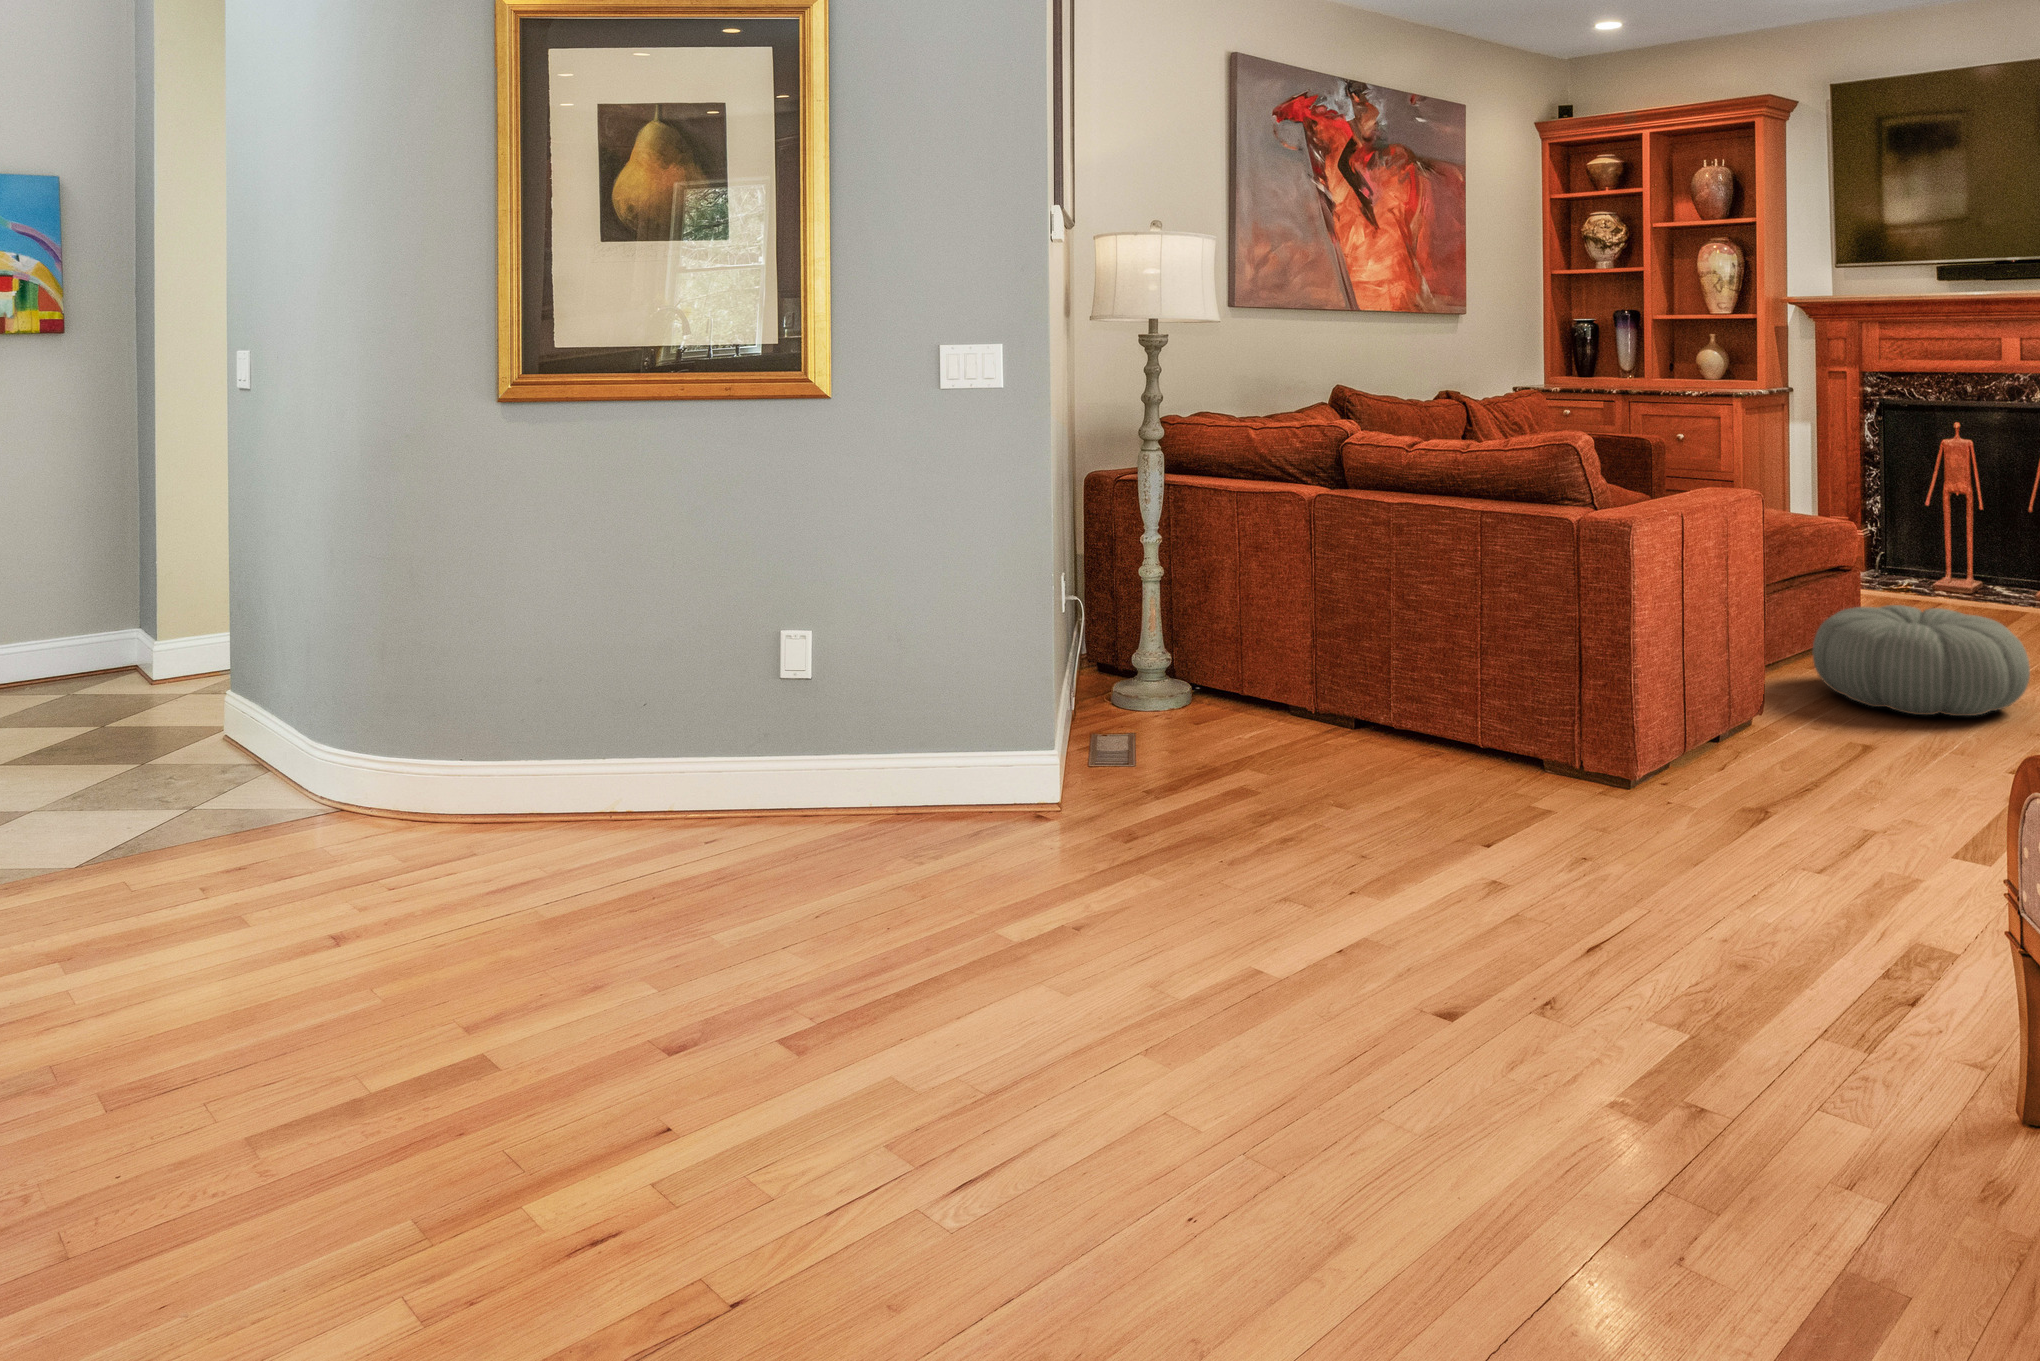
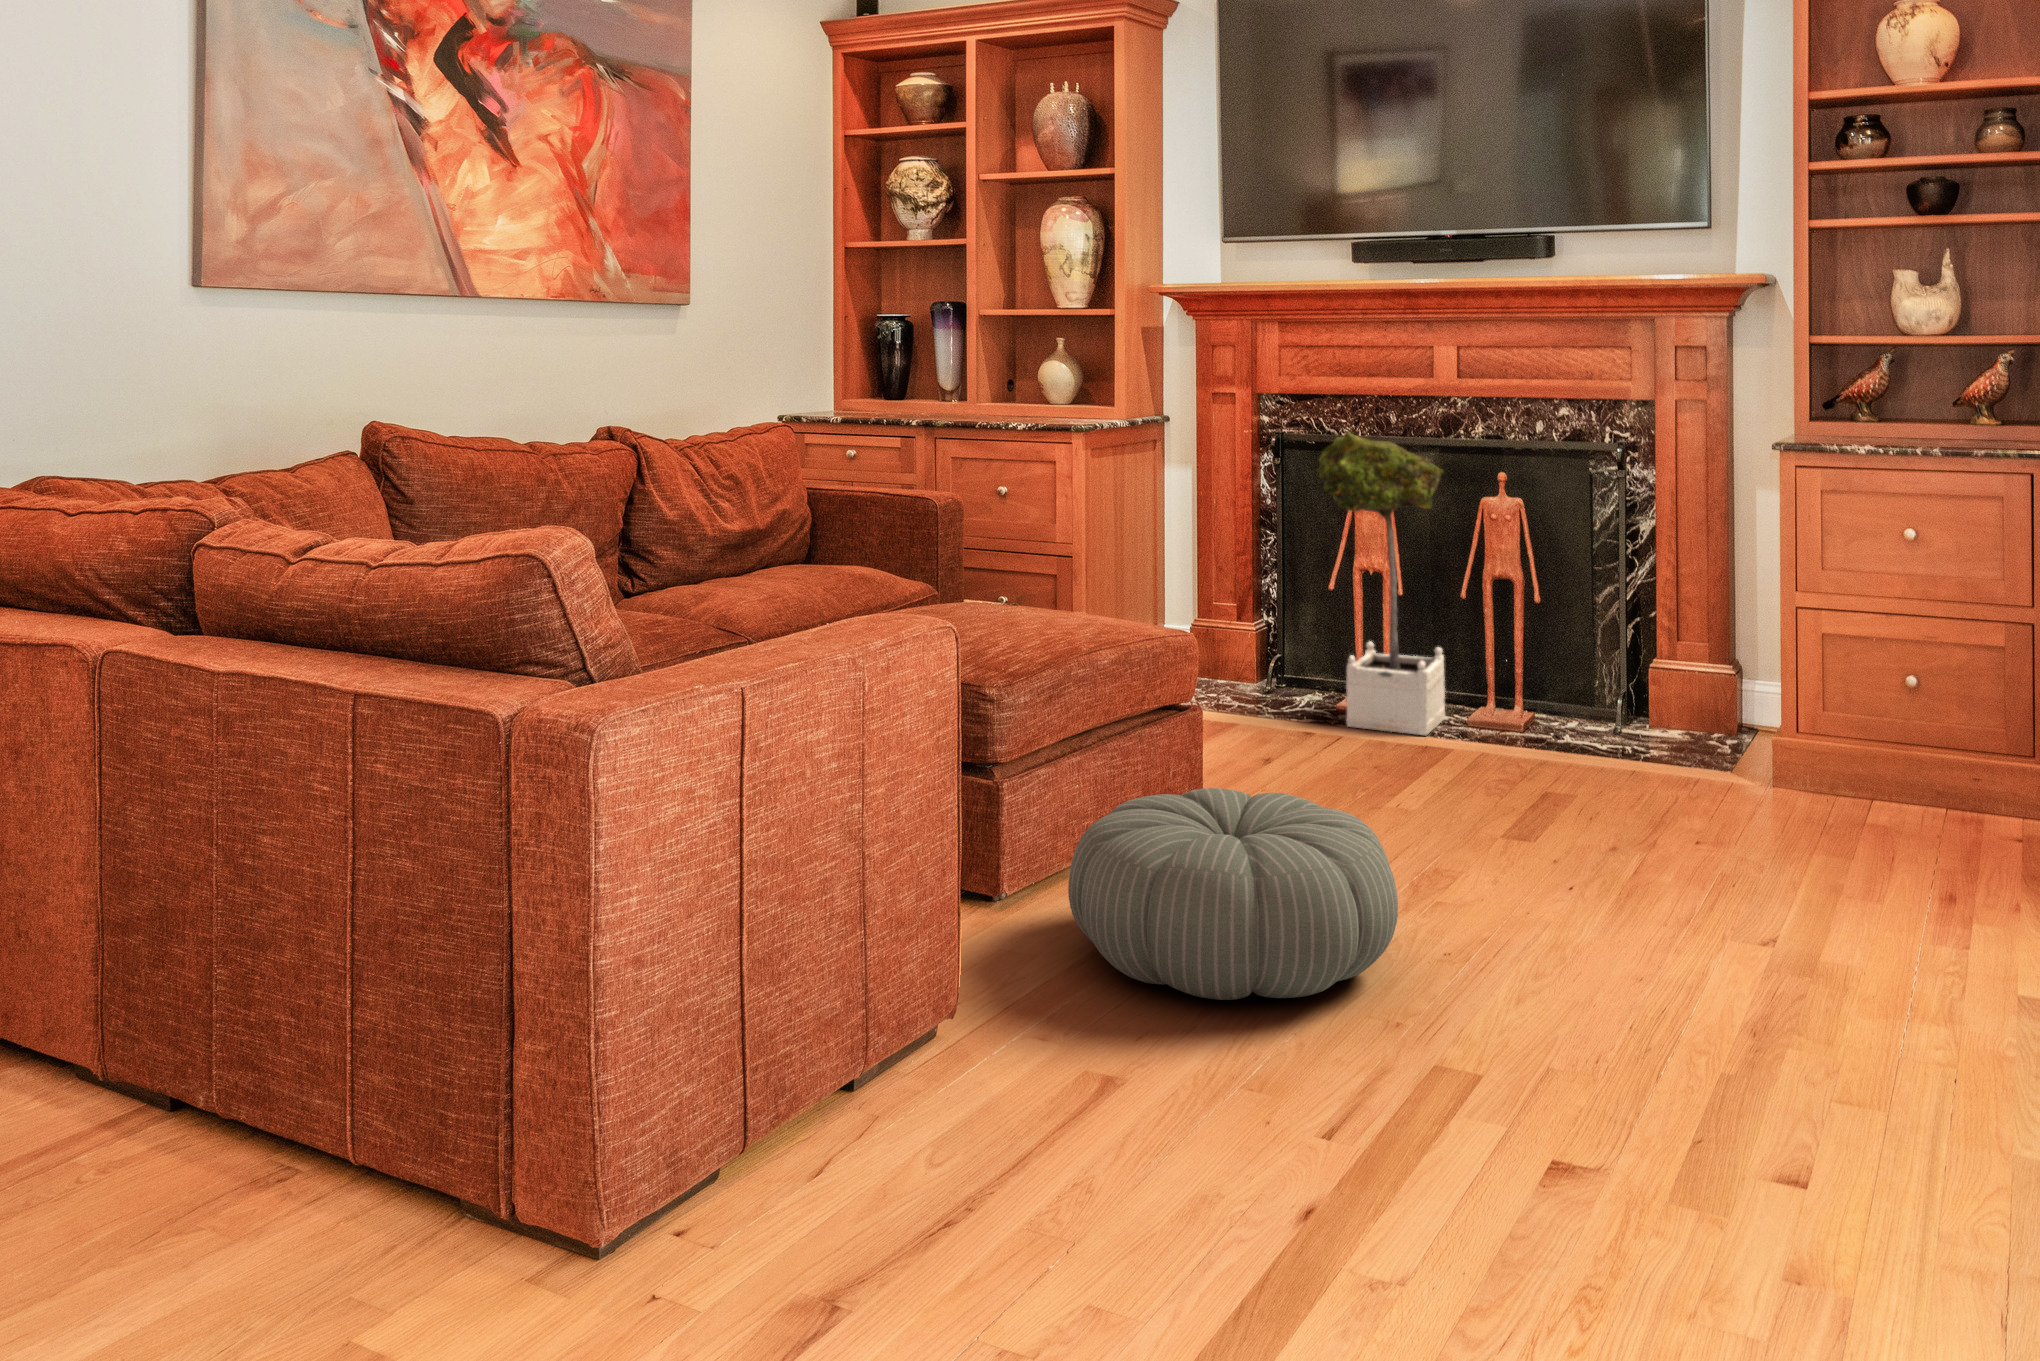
potted tree: none [1922,396,2019,605] -> present [1318,432,1445,735]

